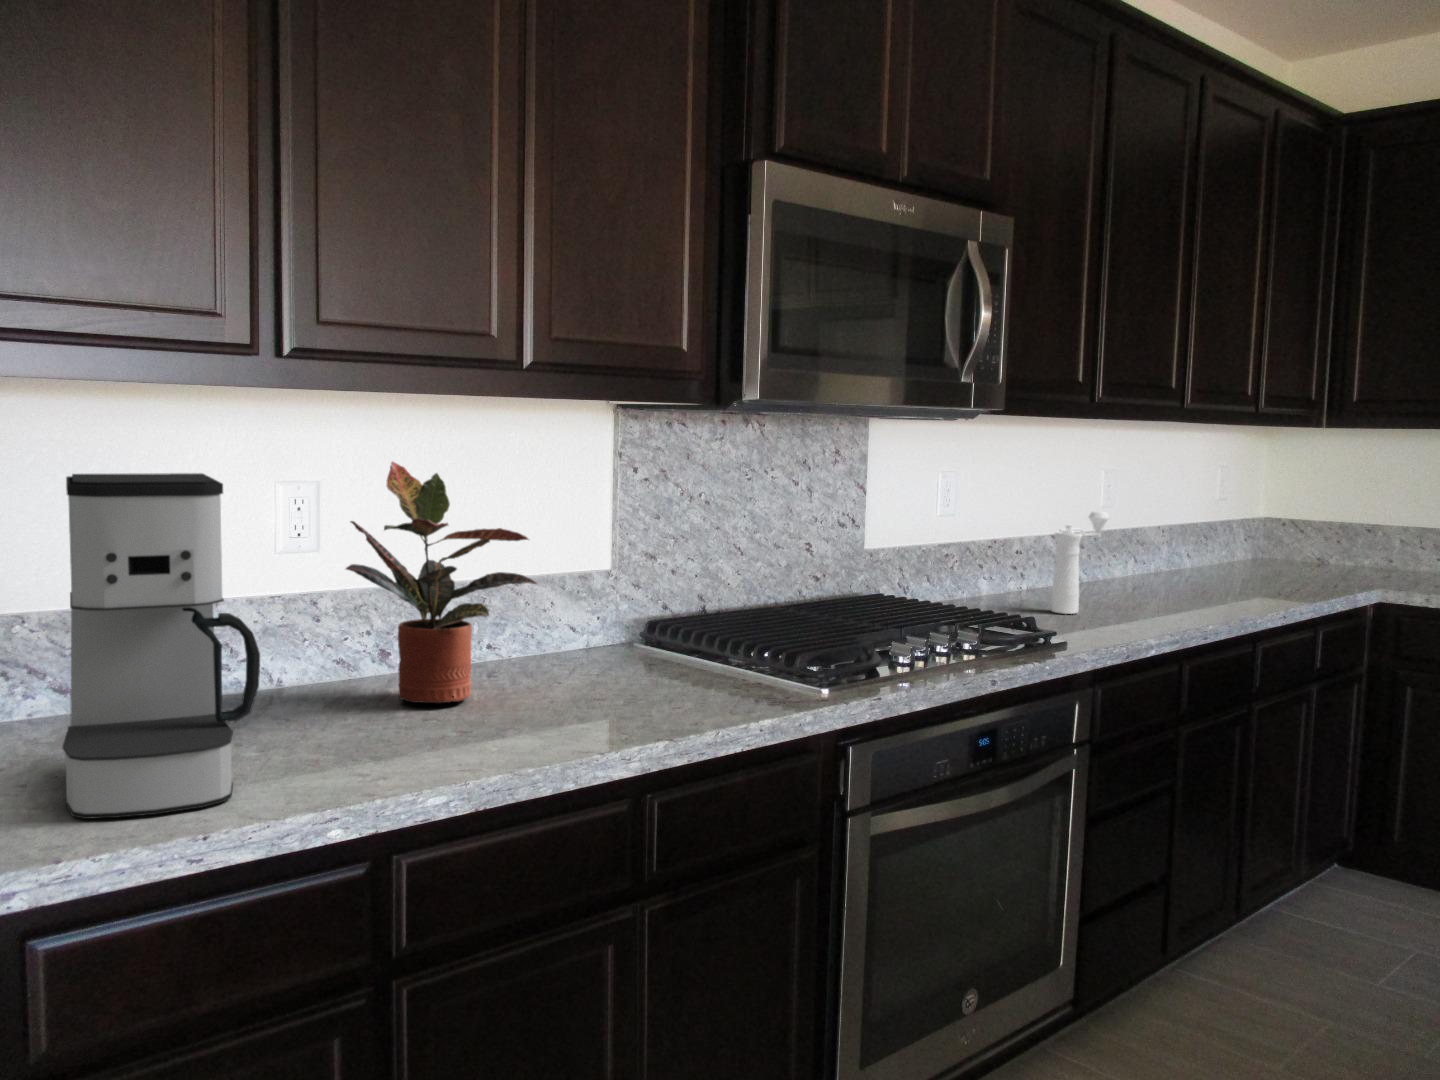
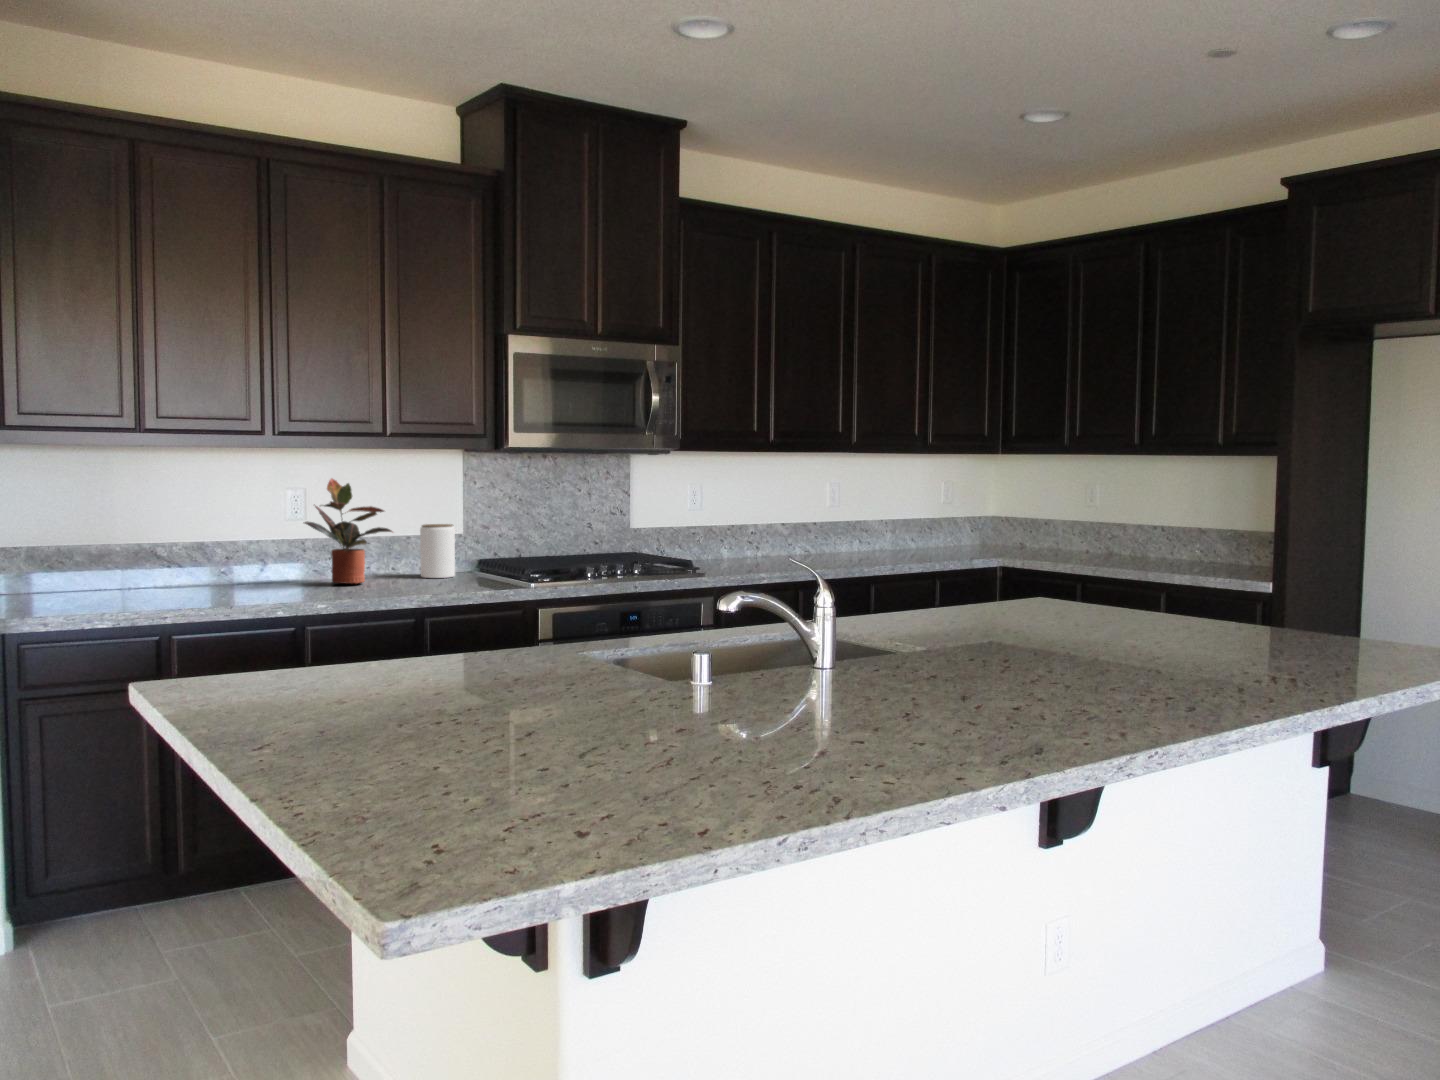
coffee maker: present [62,473,260,819] -> none [183,482,257,605]
pepper mill: present [1051,511,1109,614] -> none [727,506,764,562]
jar: none [563,557,634,674] -> present [420,524,455,578]

